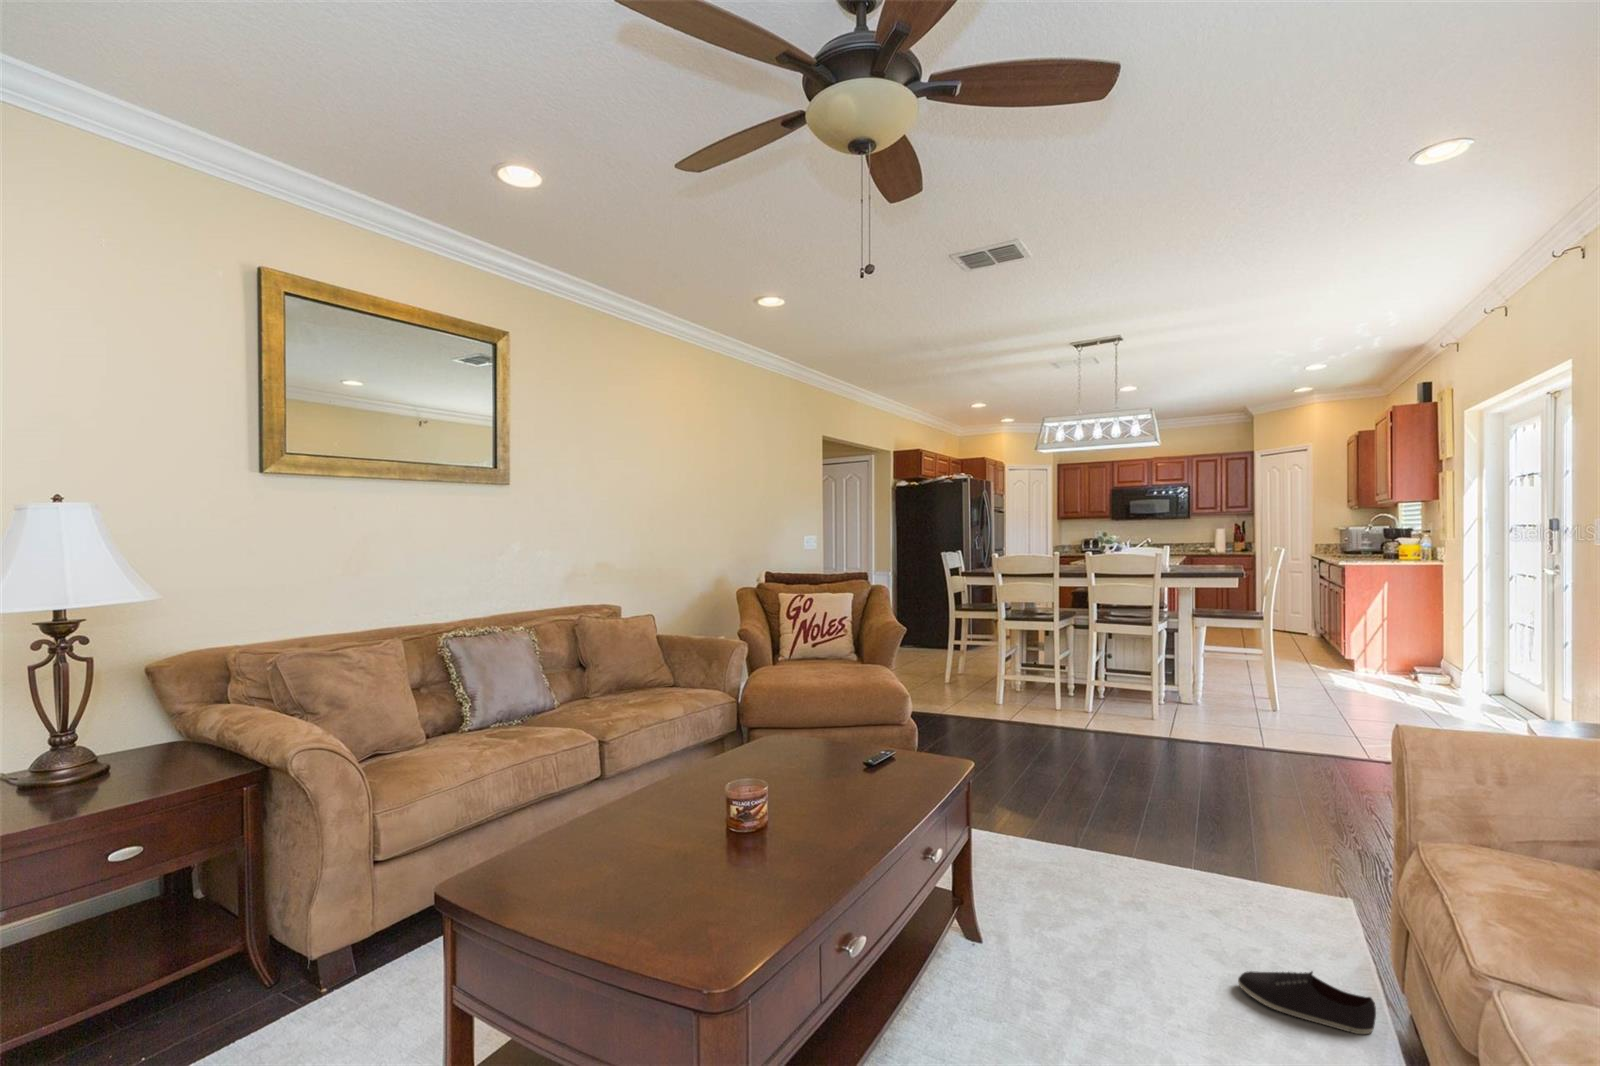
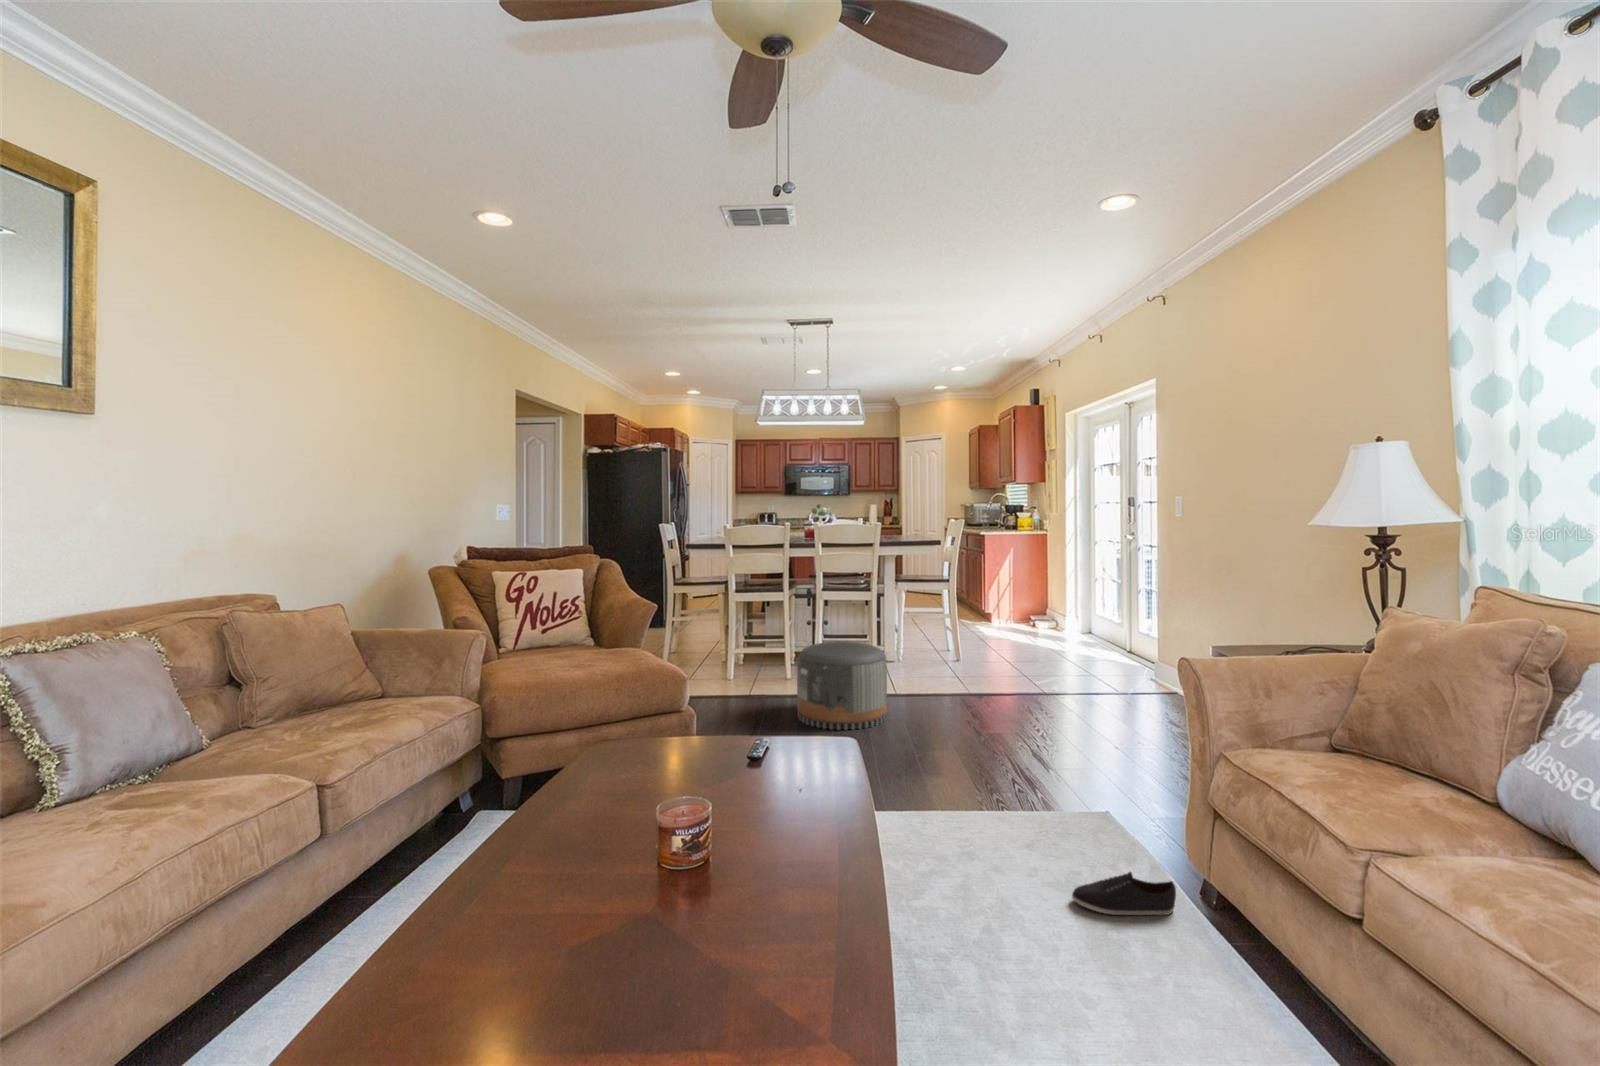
pouf: none [1047,676,1147,769] -> present [797,641,887,730]

